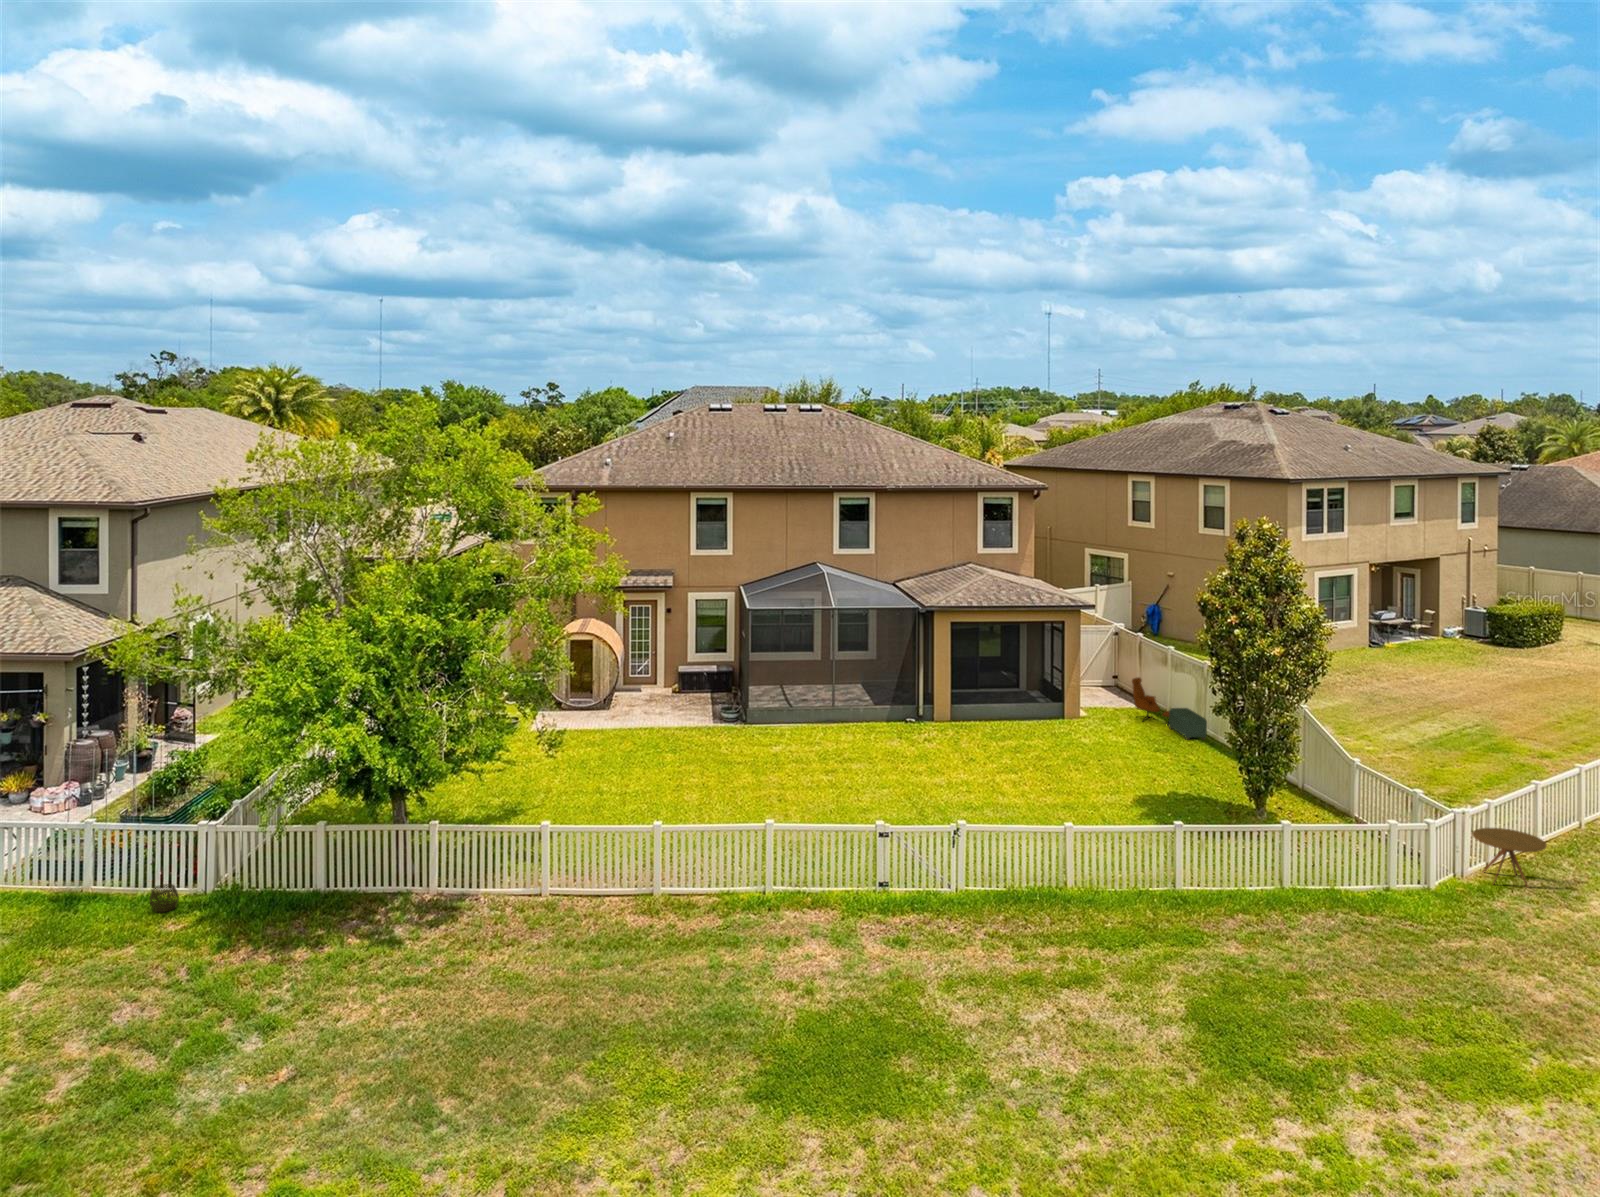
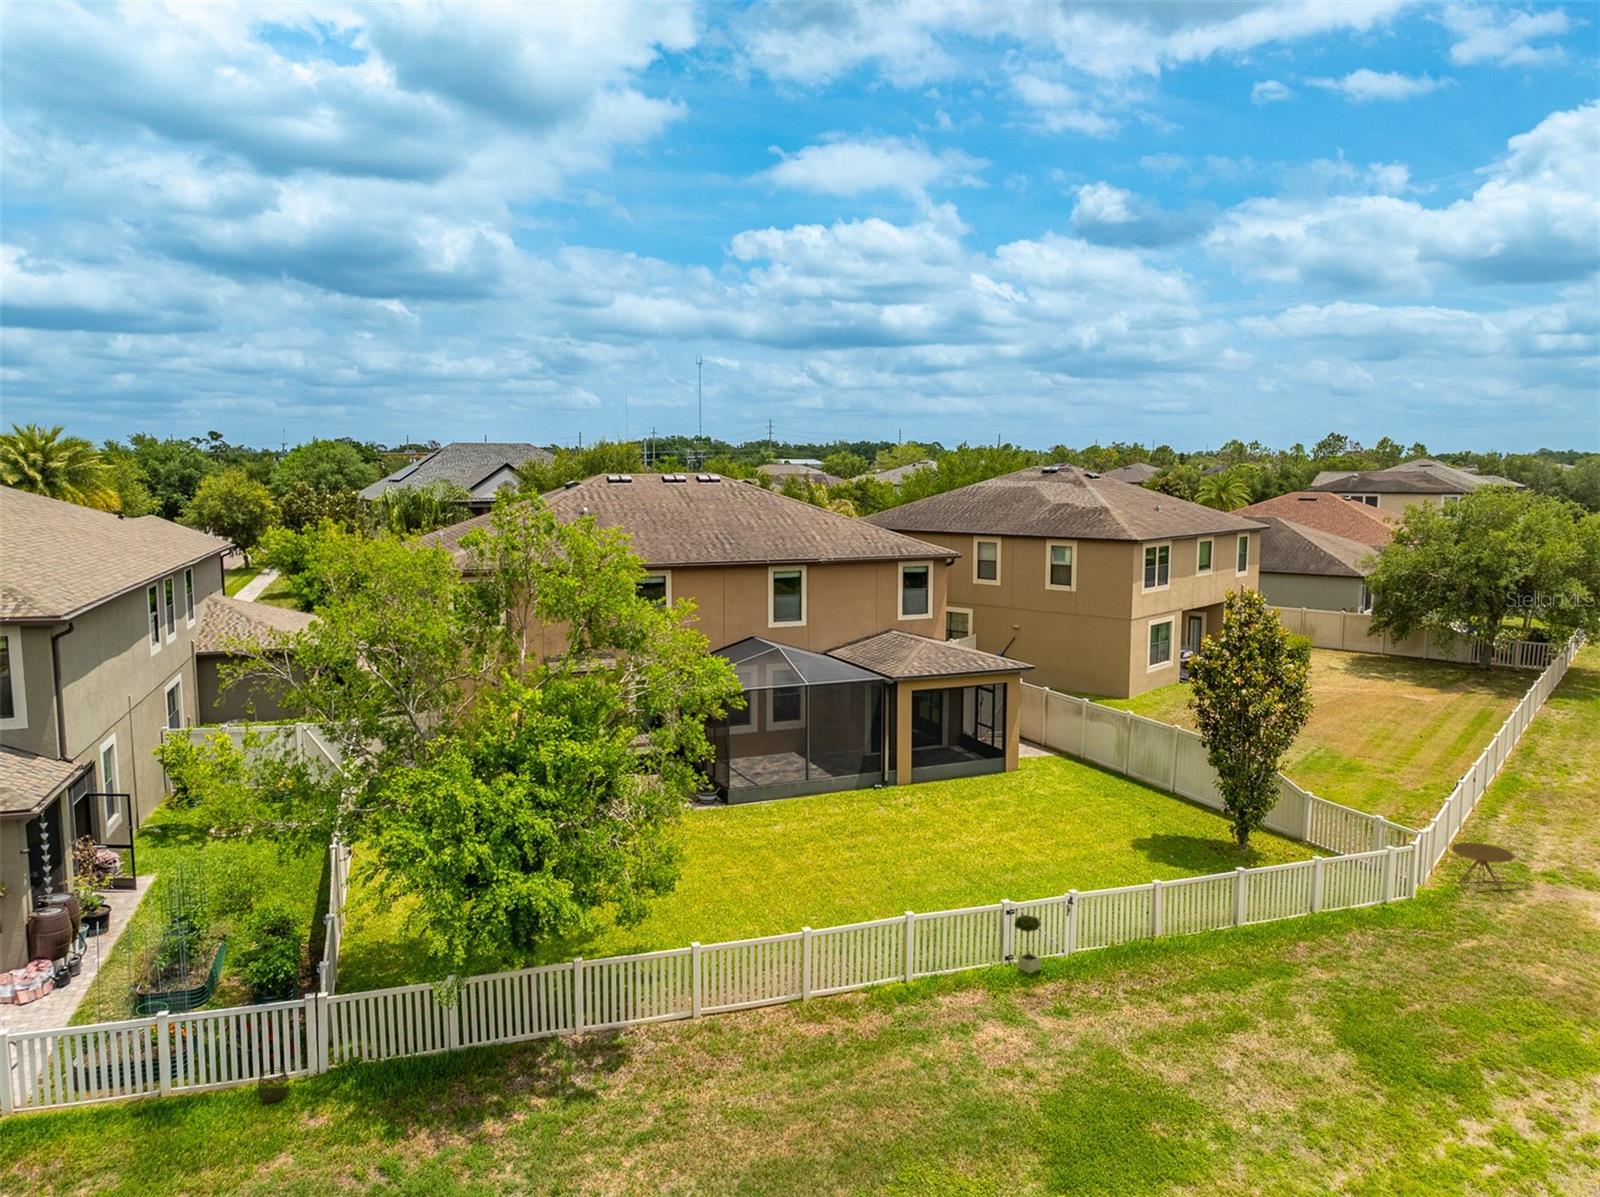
lounge chair: present [1132,677,1169,719] -> none [1059,730,1105,772]
bench: present [1169,708,1207,740] -> none [1099,755,1139,785]
potted tree: none [886,839,913,900] -> present [1014,915,1041,973]

